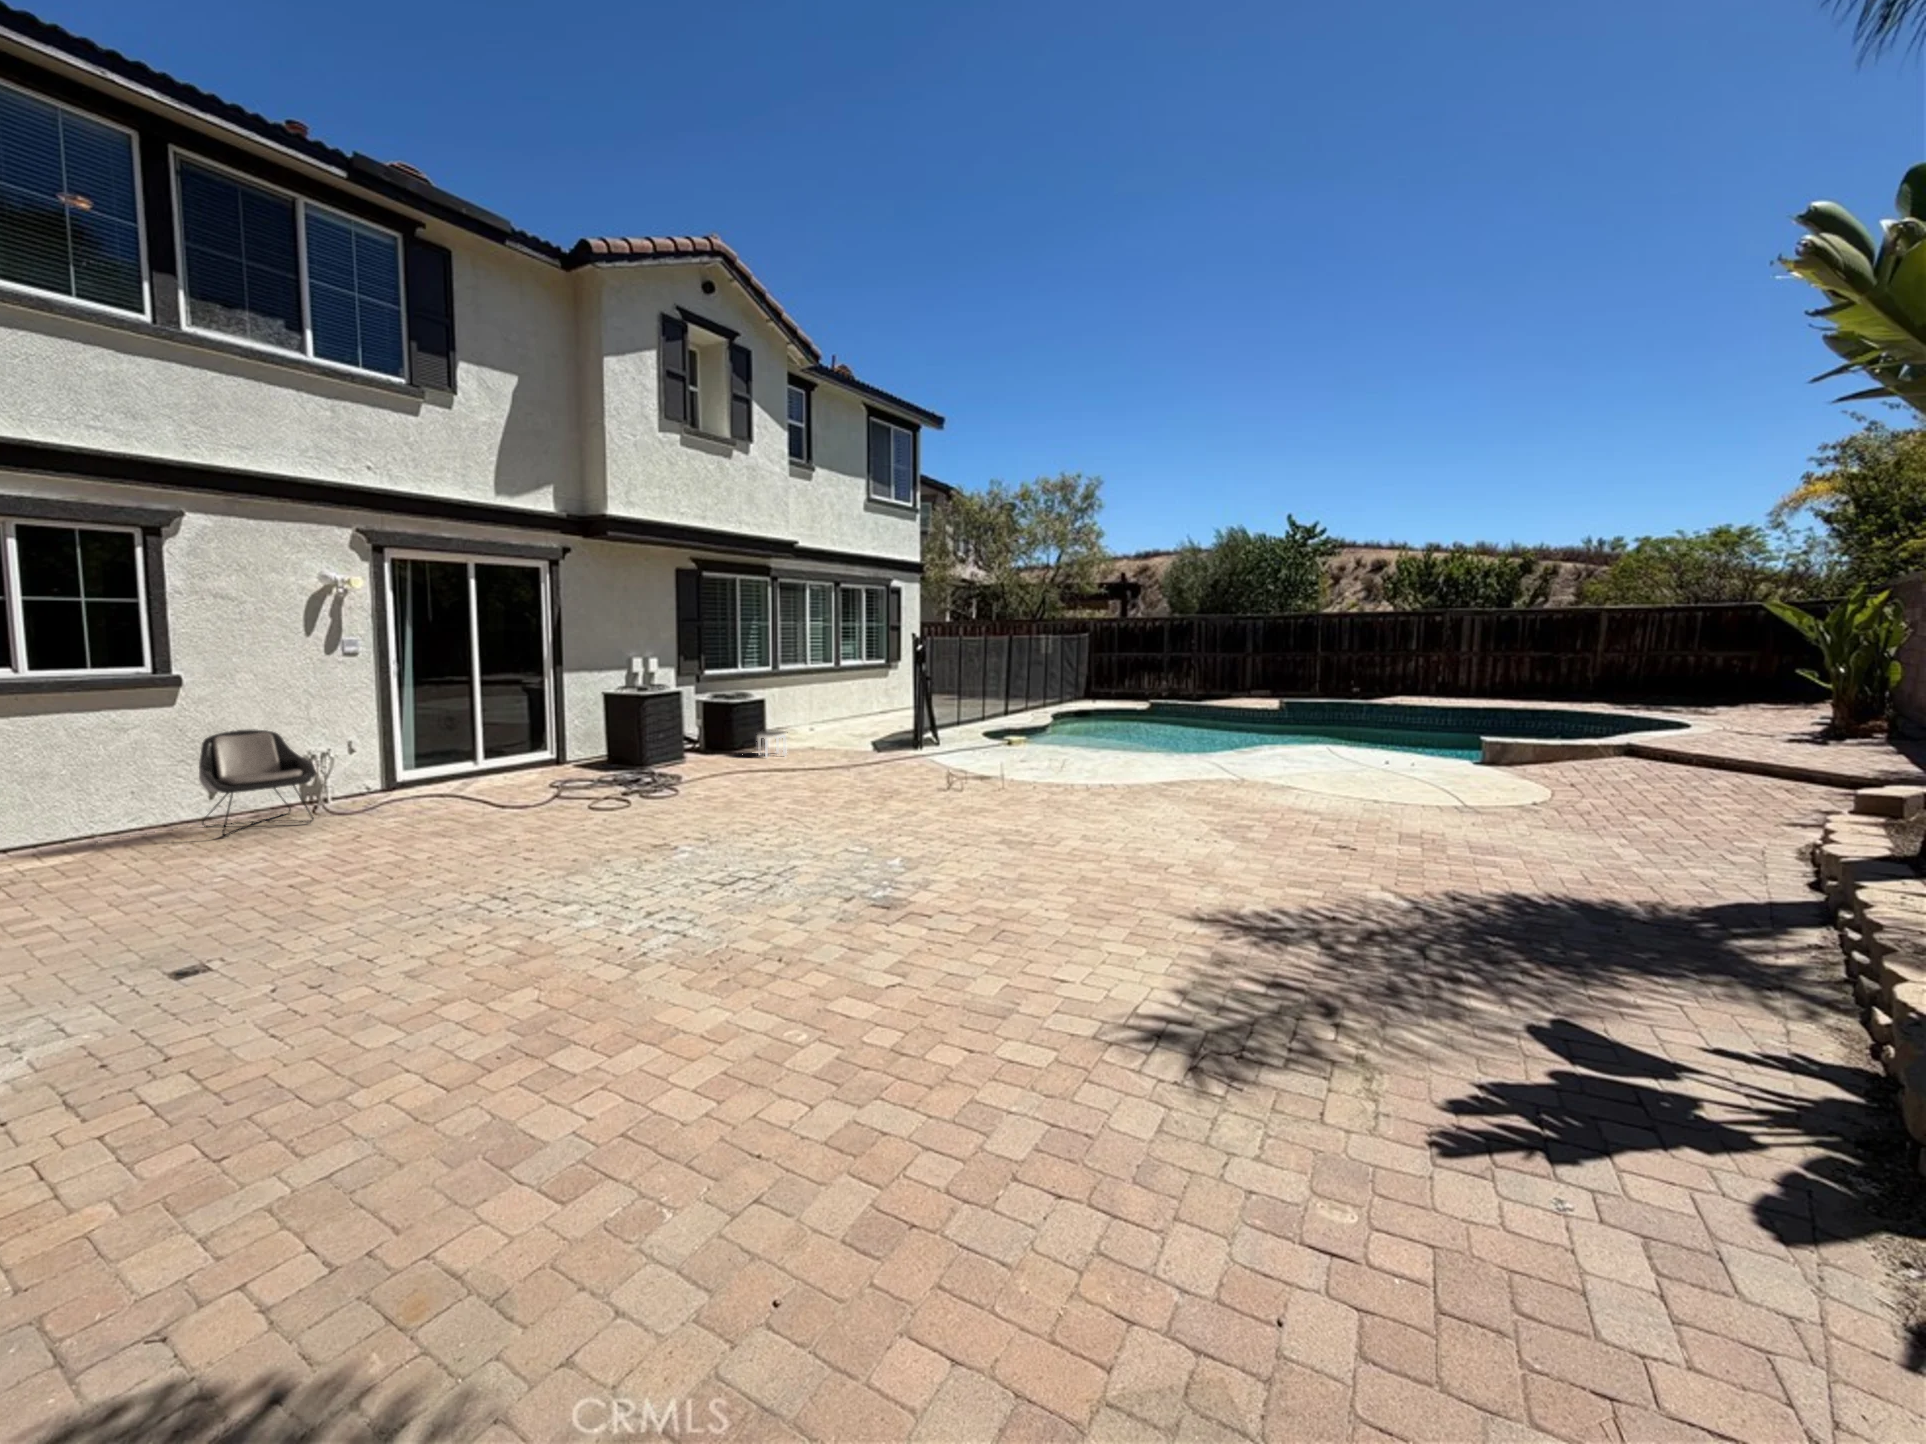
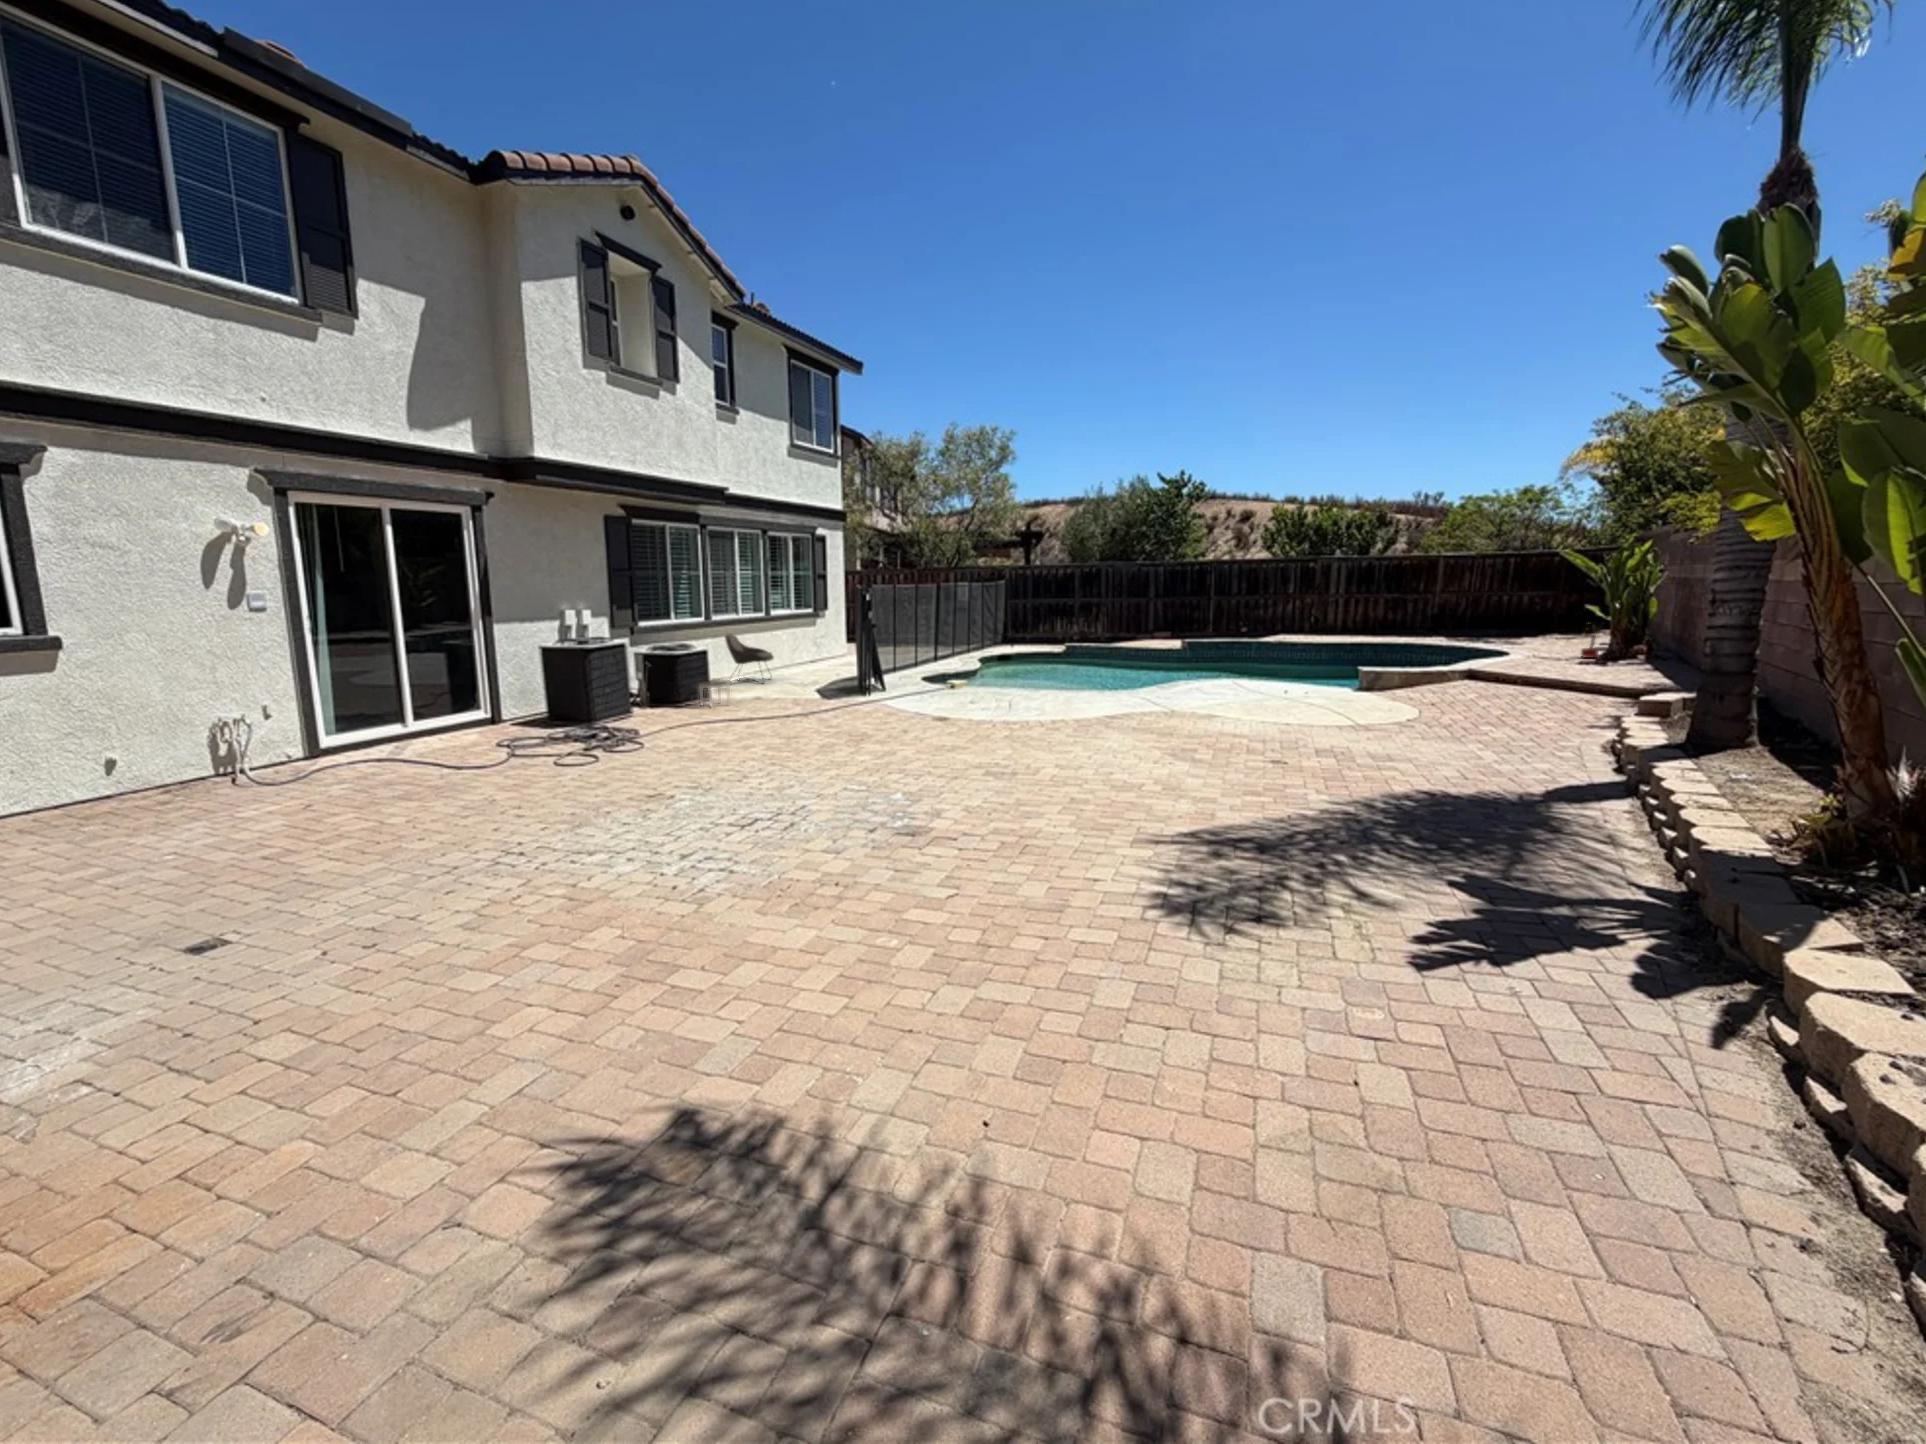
decorative plant: none [1794,694,1833,738] -> present [1581,626,1599,658]
lounge chair: present [199,729,316,837] -> present [725,634,774,685]

